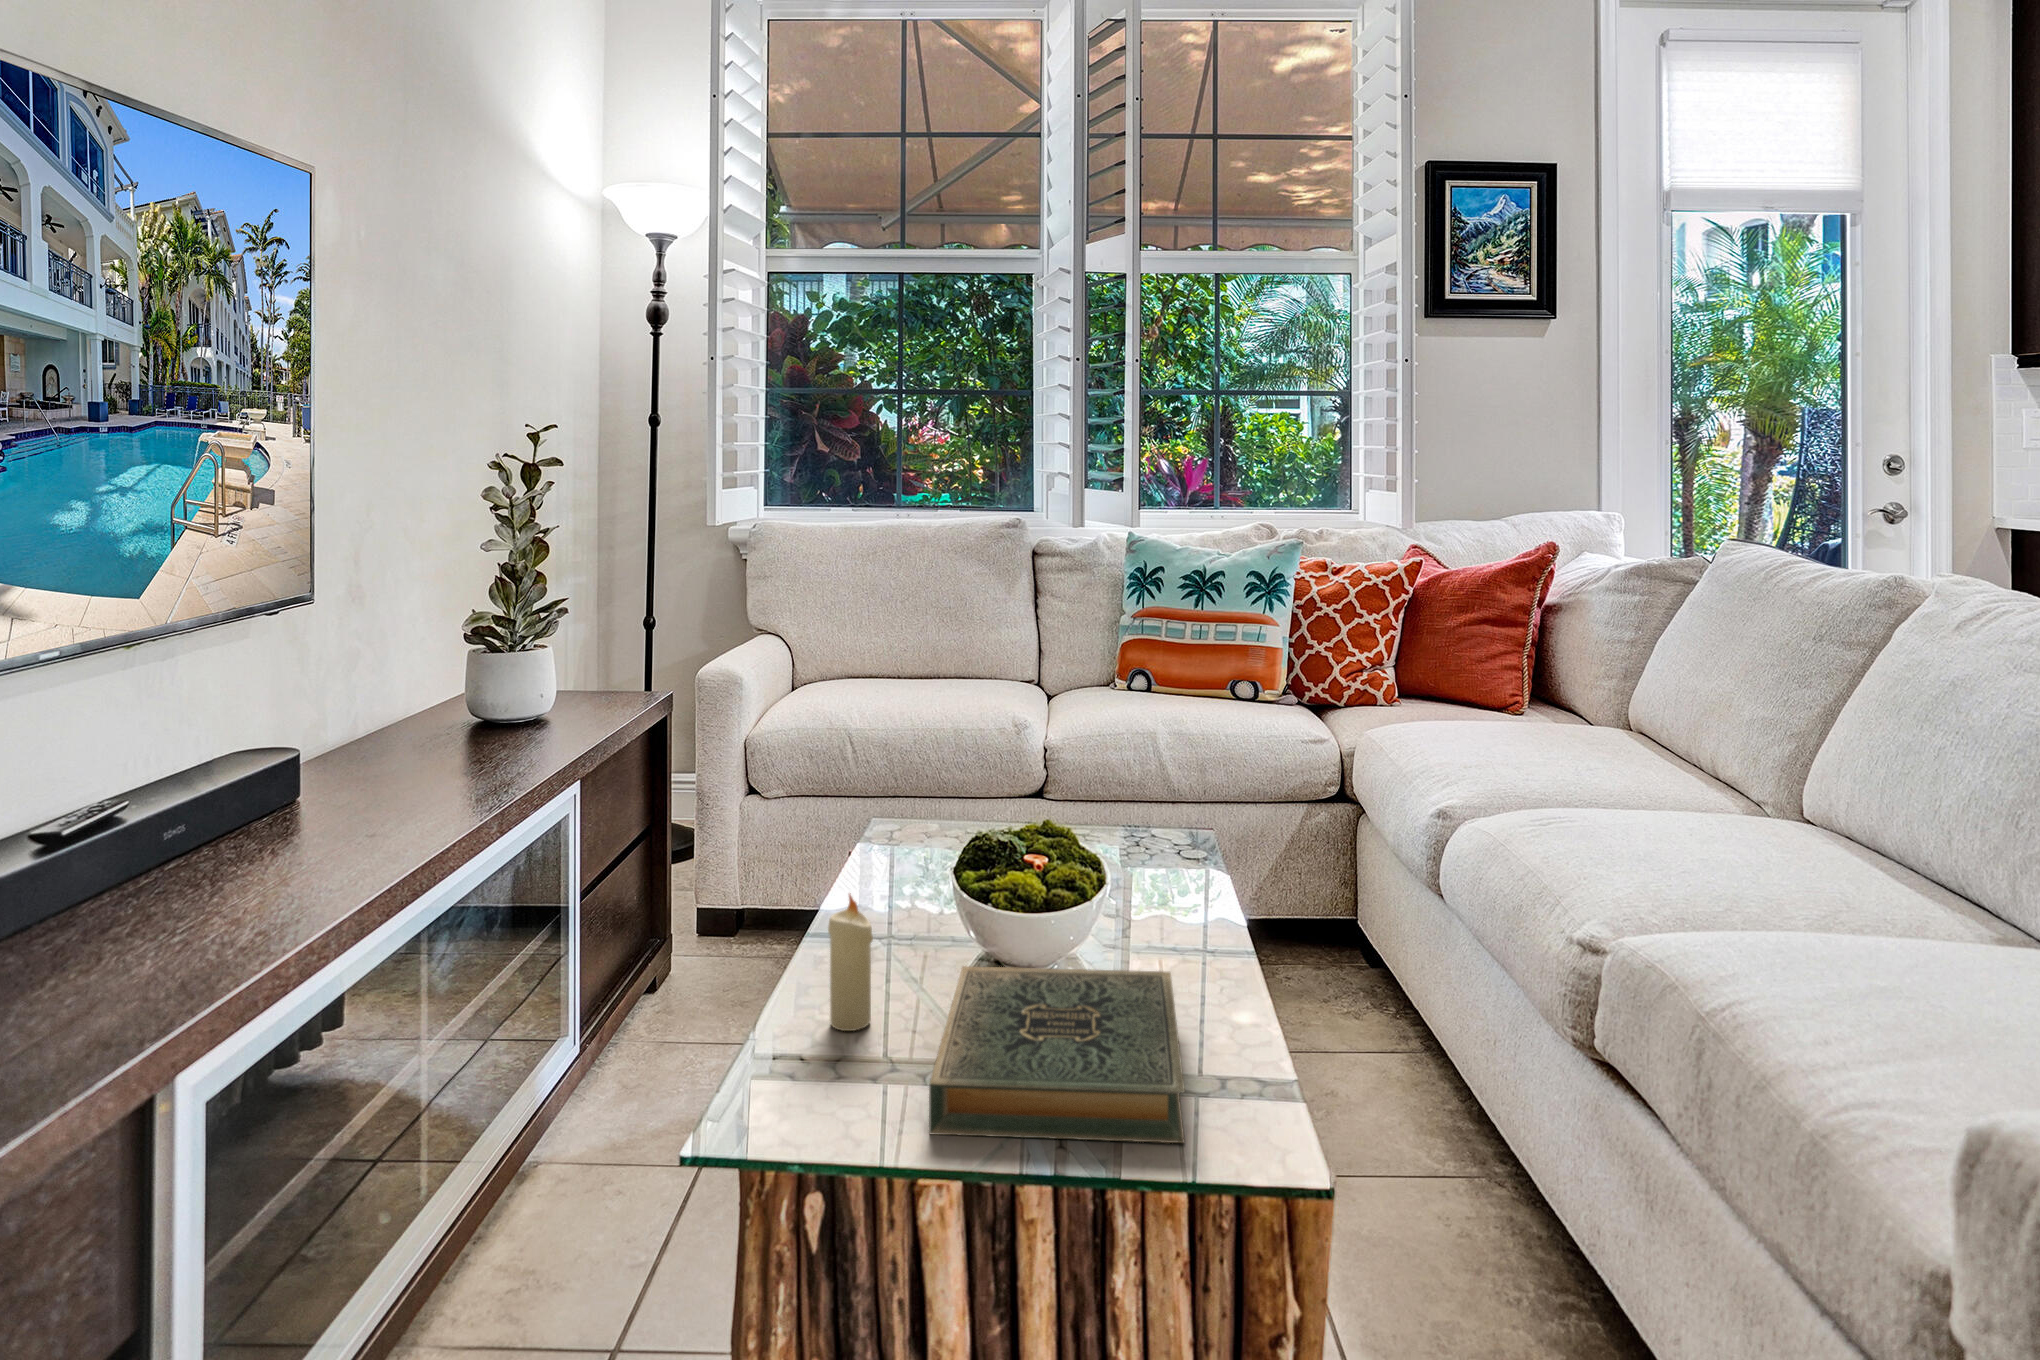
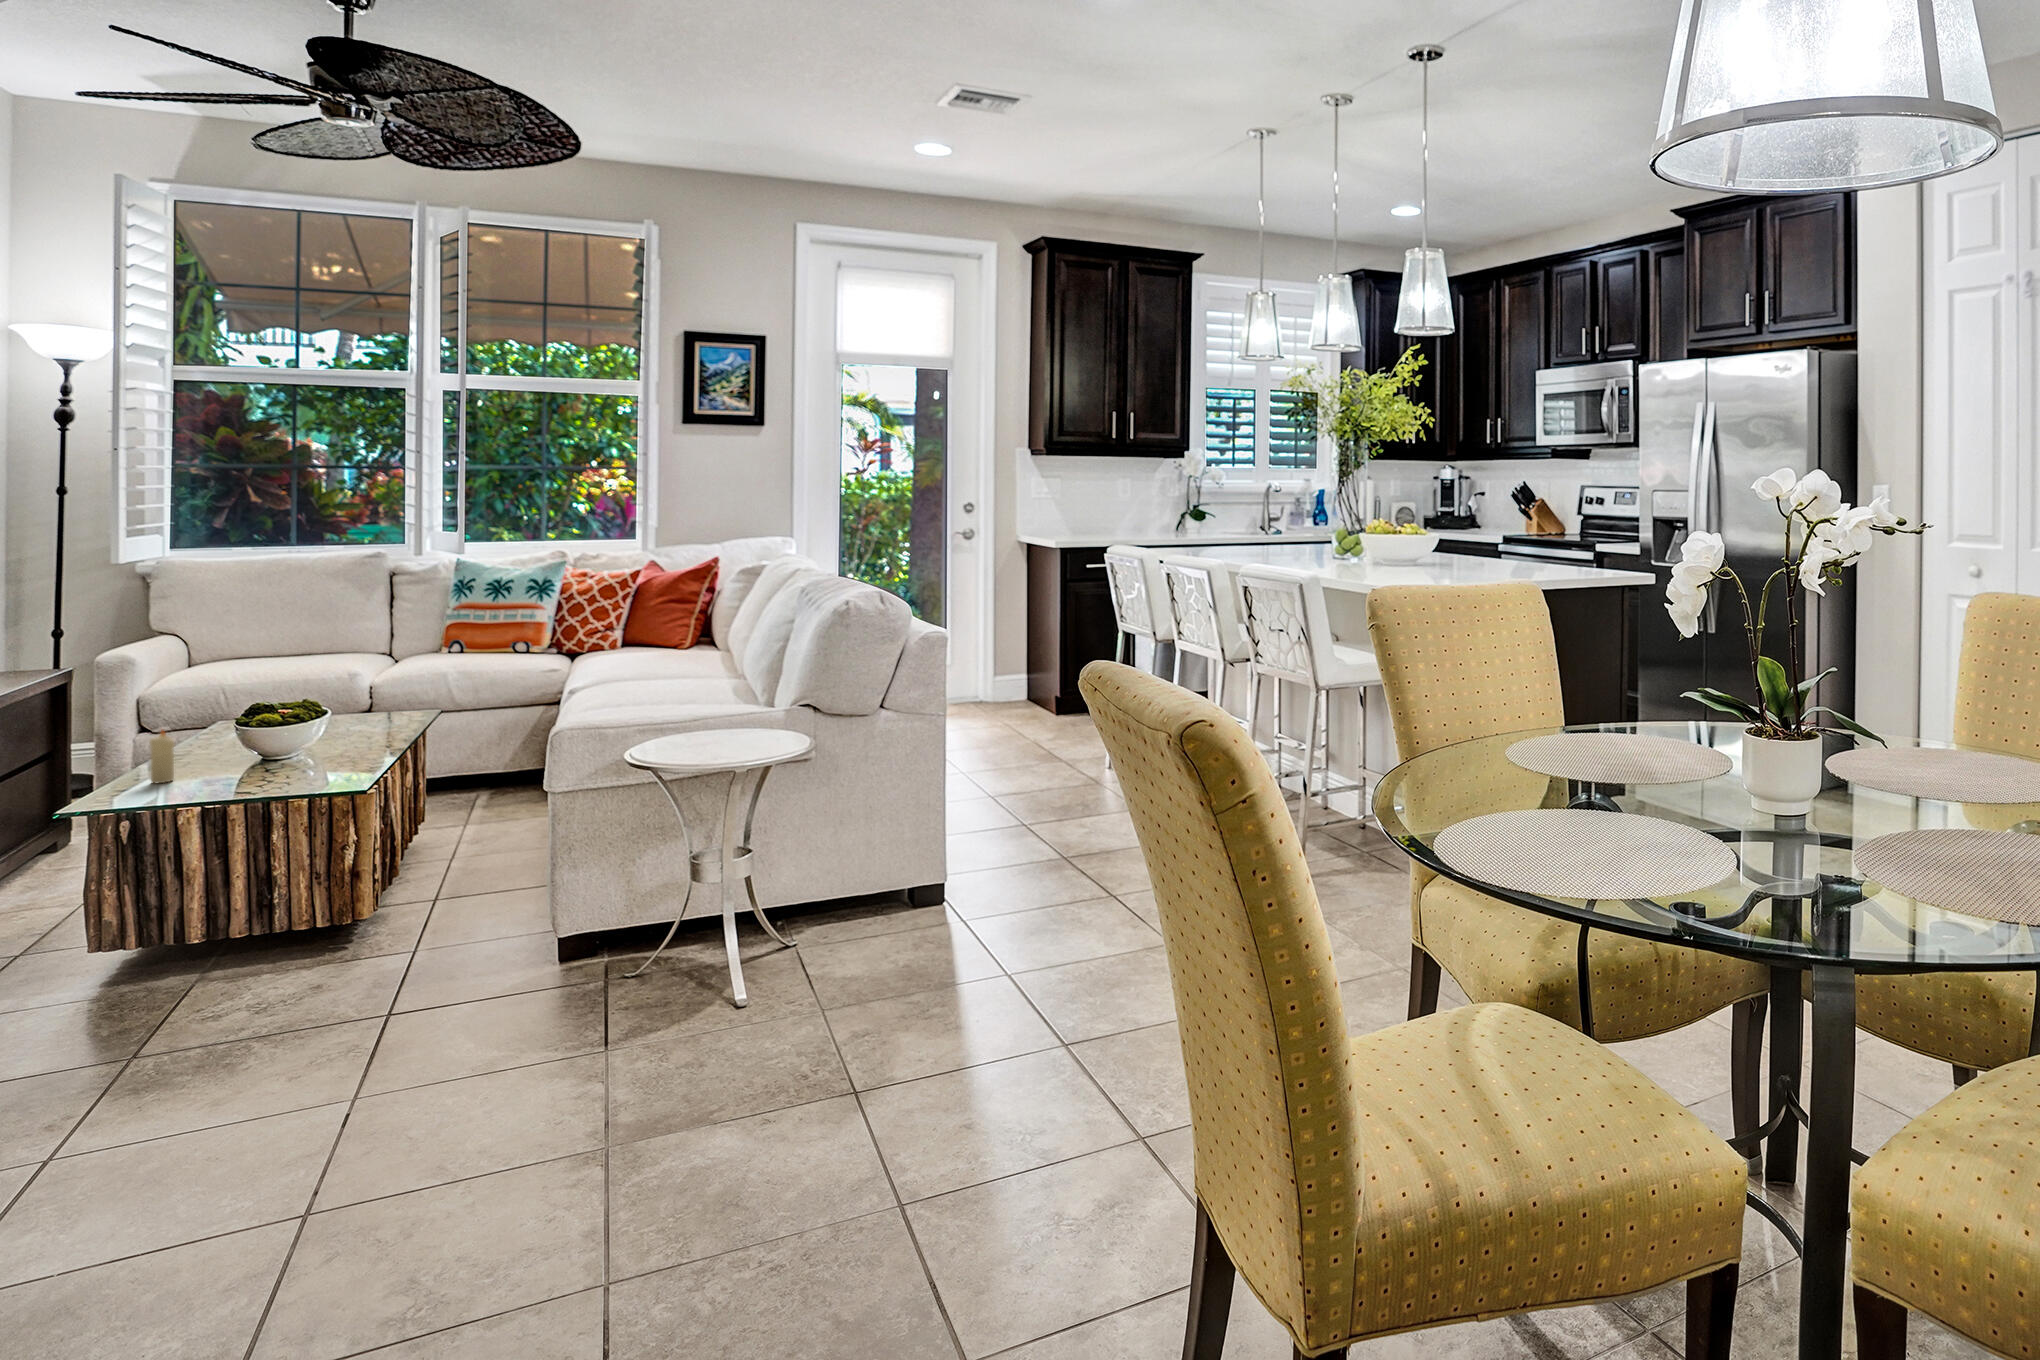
hardback book: present [929,966,1185,1143] -> none [186,746,335,798]

